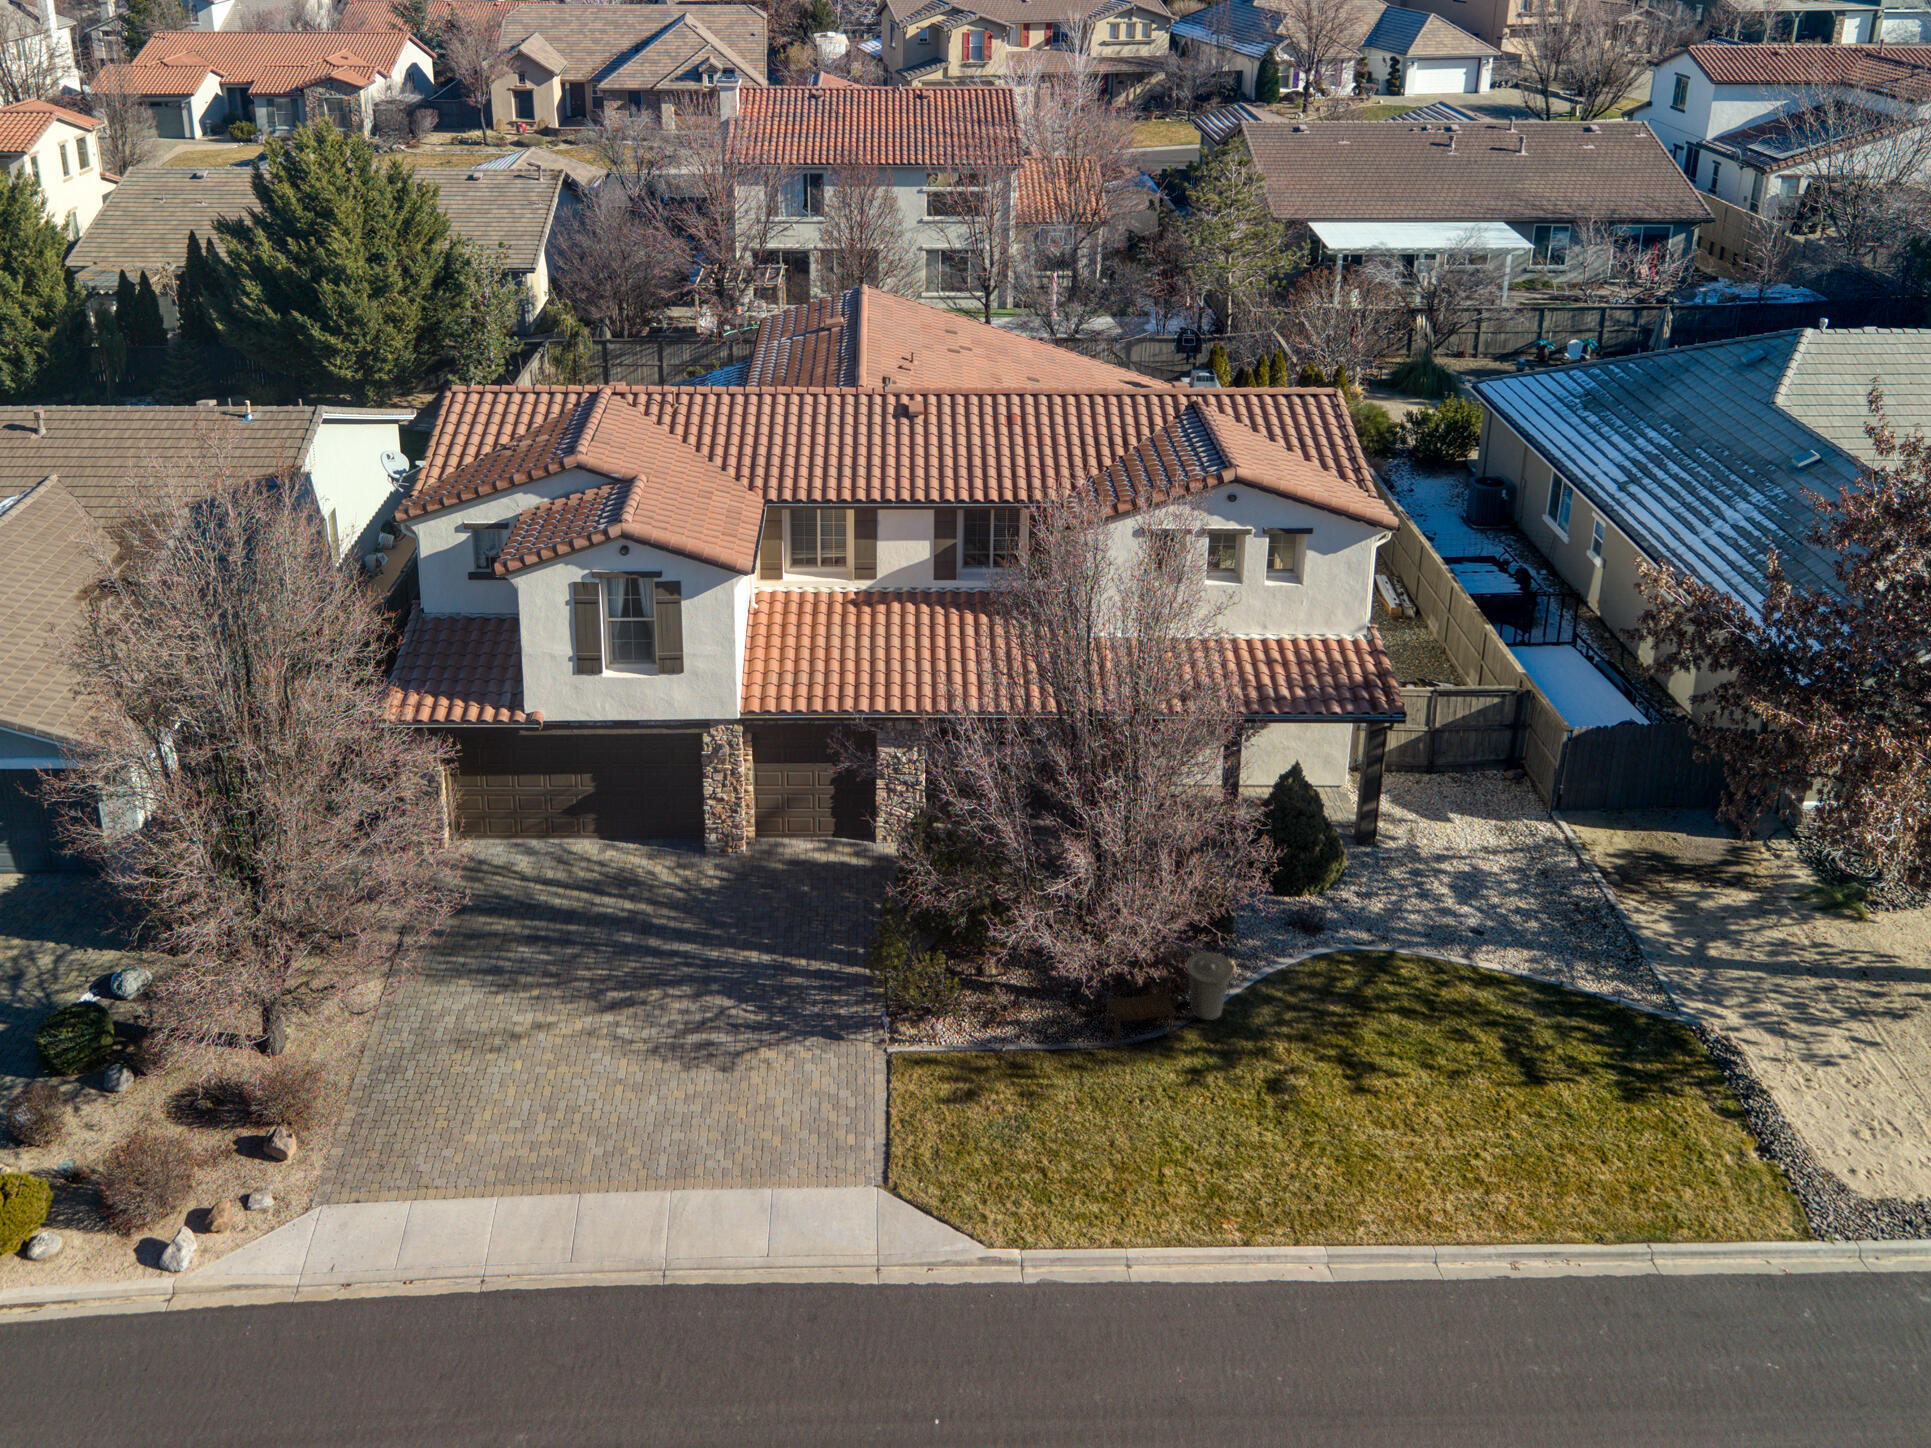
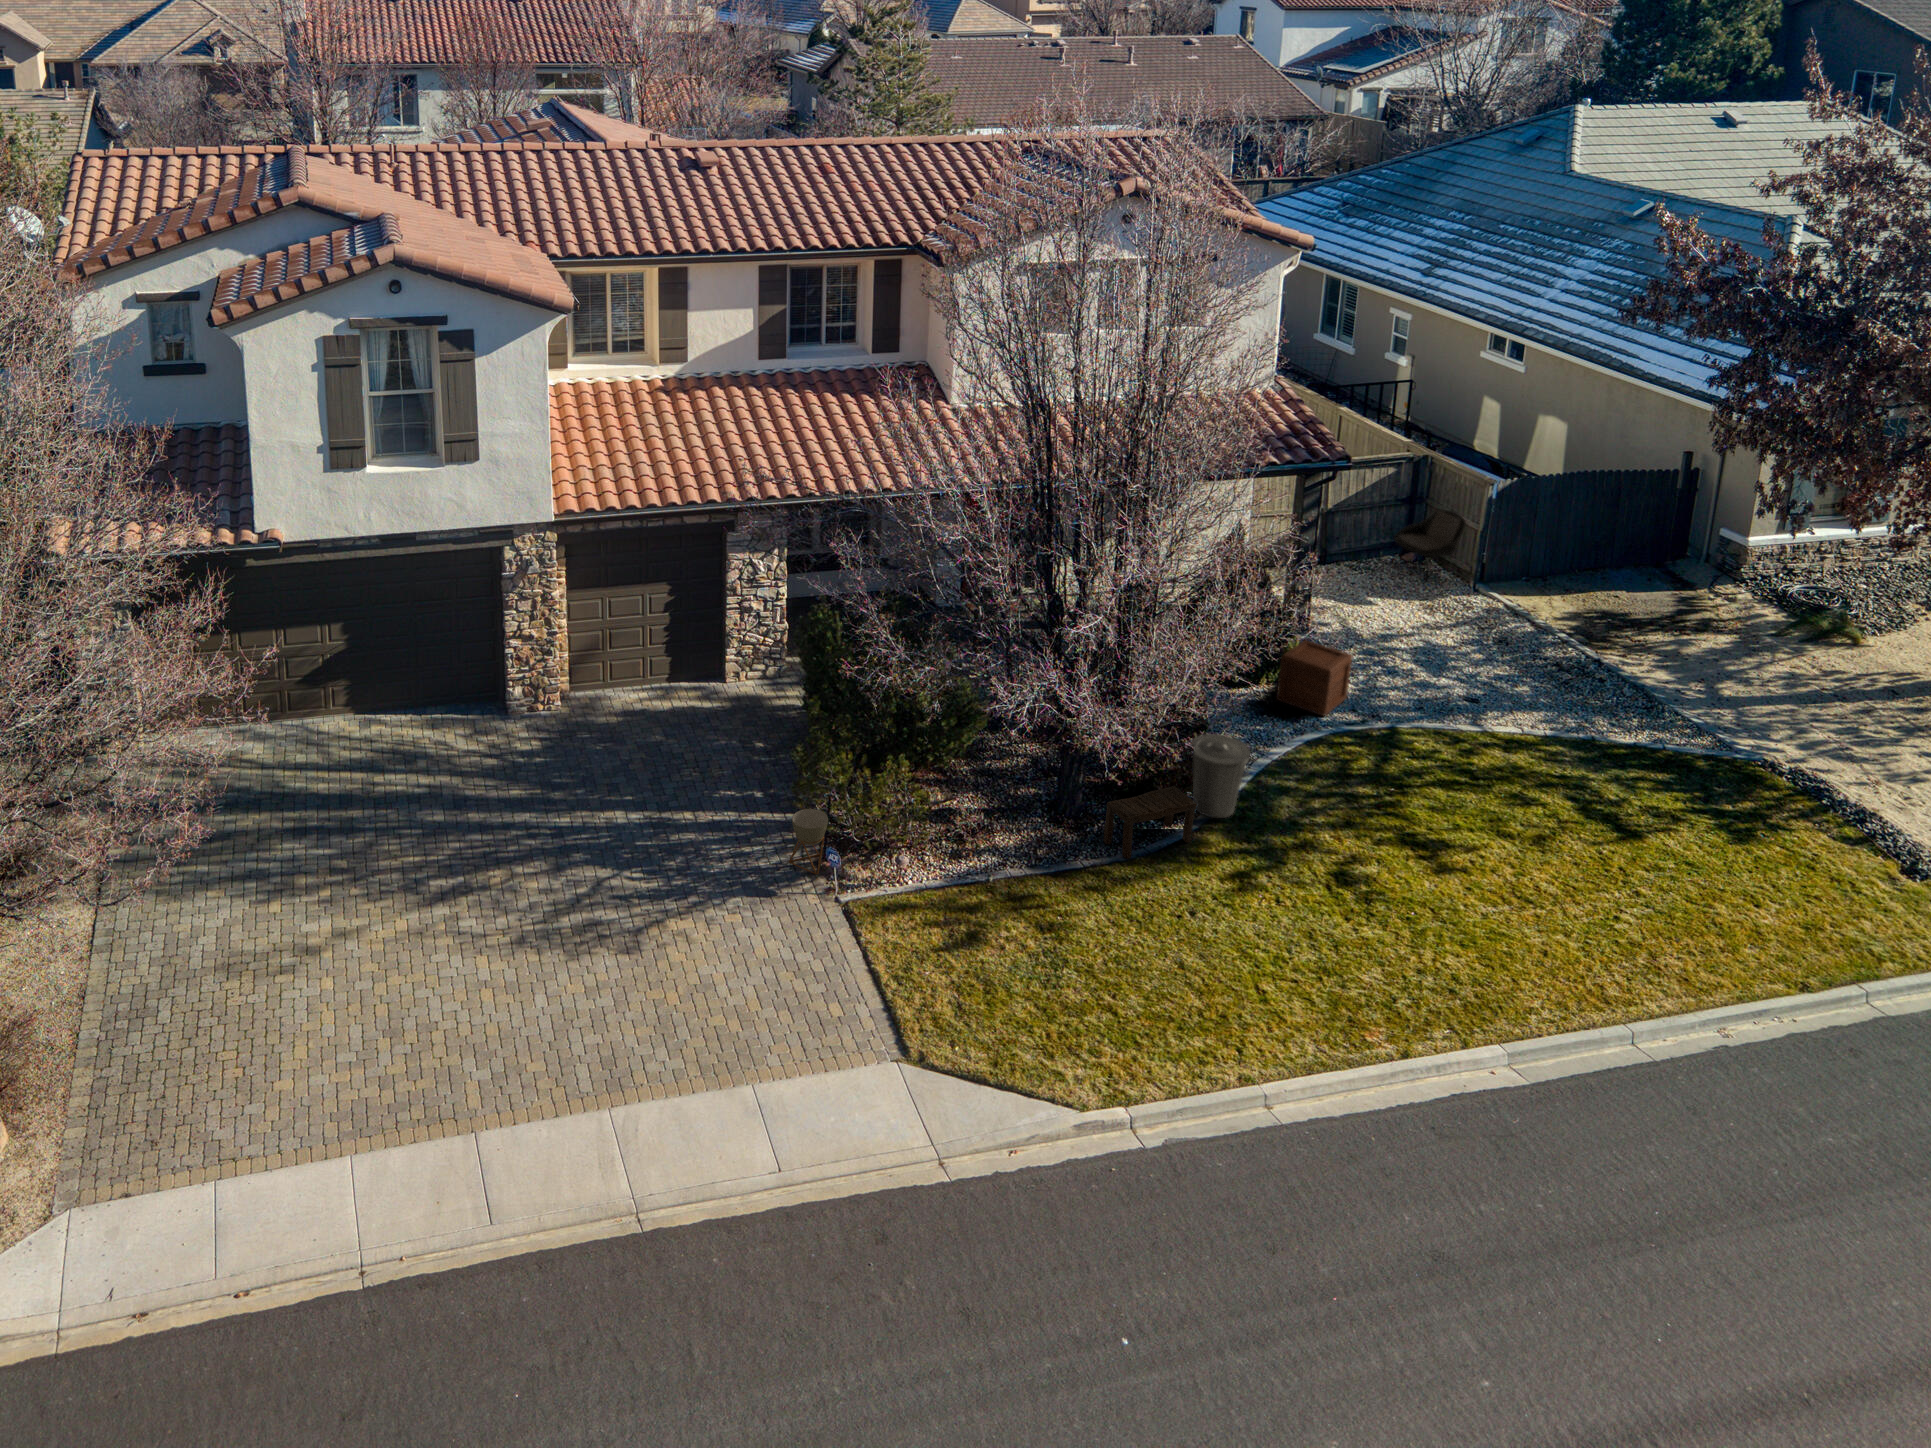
lounge chair: none [1487,740,1548,806] -> present [1394,509,1466,575]
wooden crate: none [1308,866,1373,935] -> present [1276,640,1352,716]
planter: none [865,976,892,1026] -> present [789,809,828,875]

